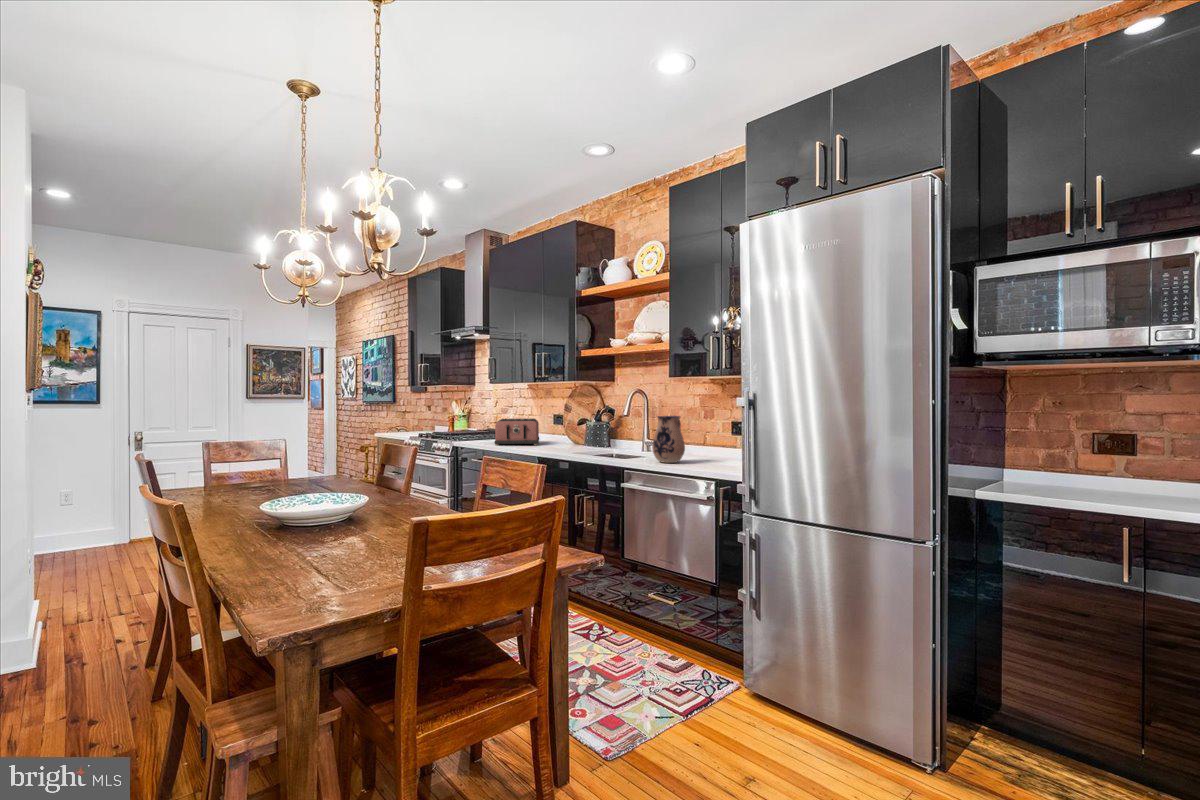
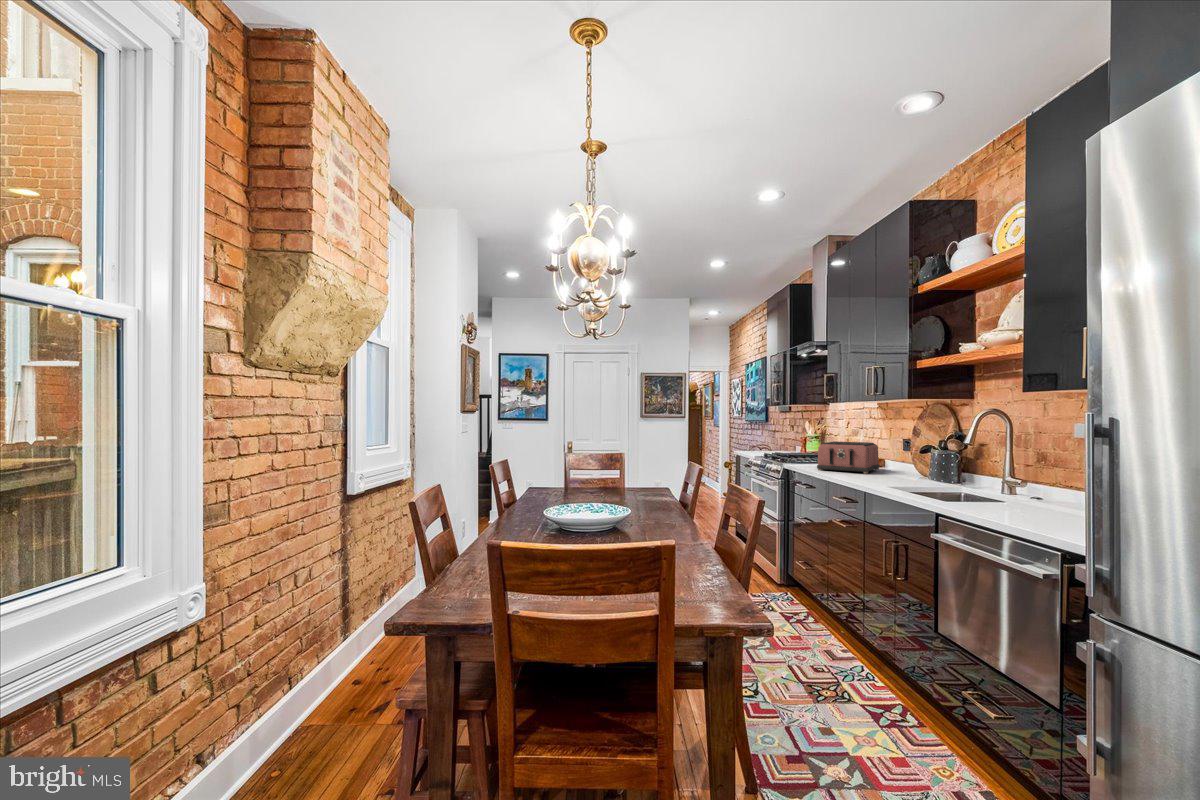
ceramic pitcher: present [652,416,685,463] -> none [981,447,1039,515]

